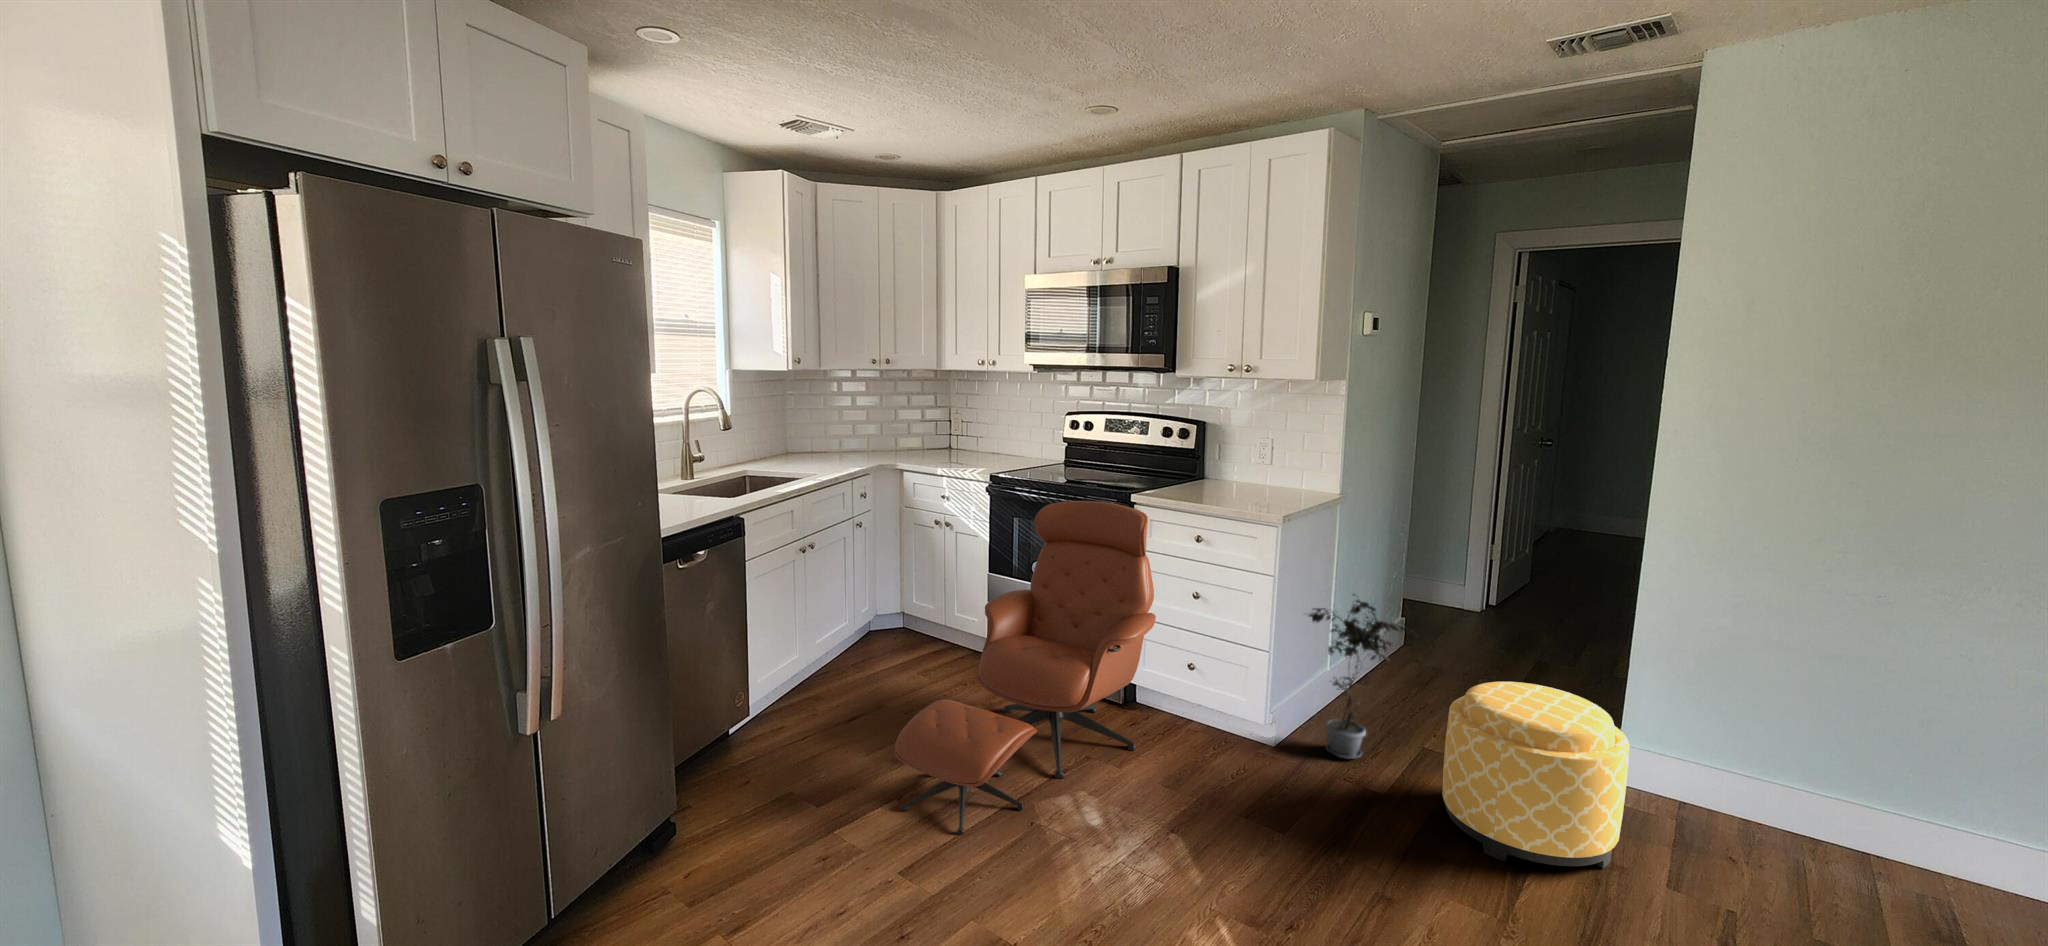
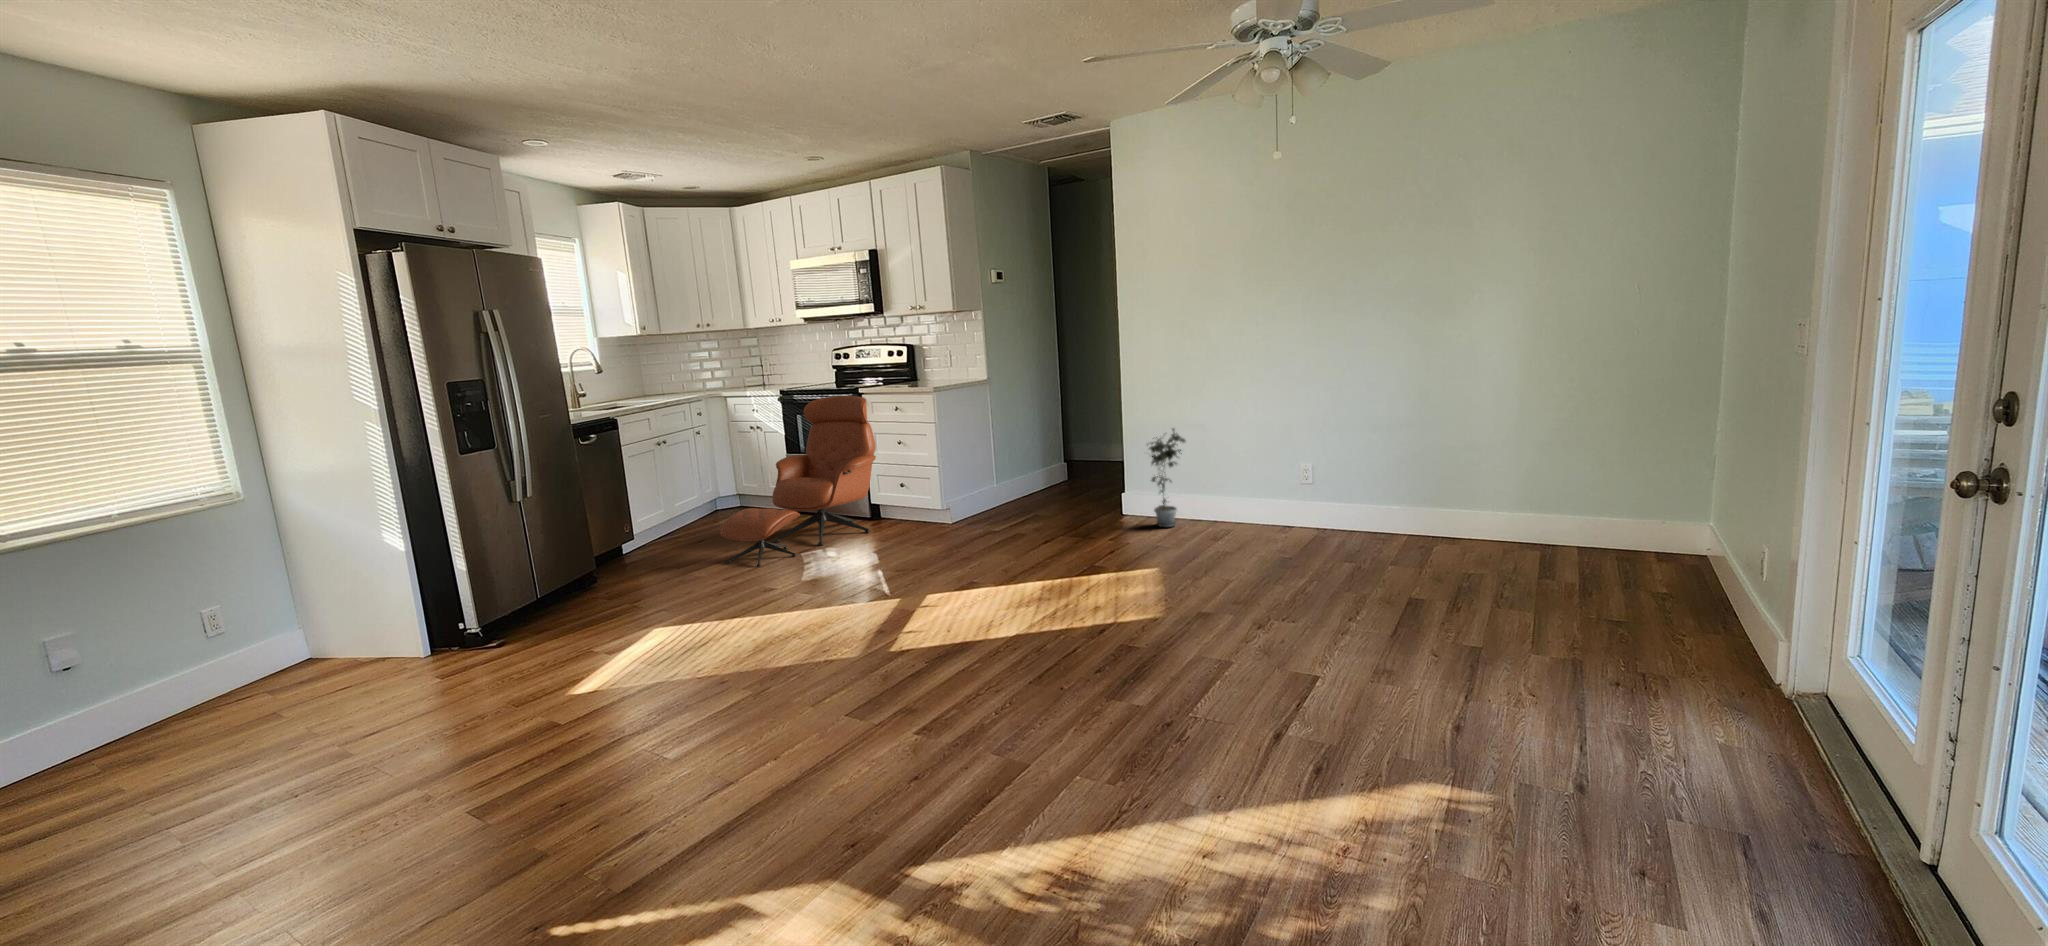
potted plant: present [1309,594,1417,759] -> present [1149,429,1185,527]
ottoman: present [1442,682,1629,868] -> none [1014,461,1095,543]

